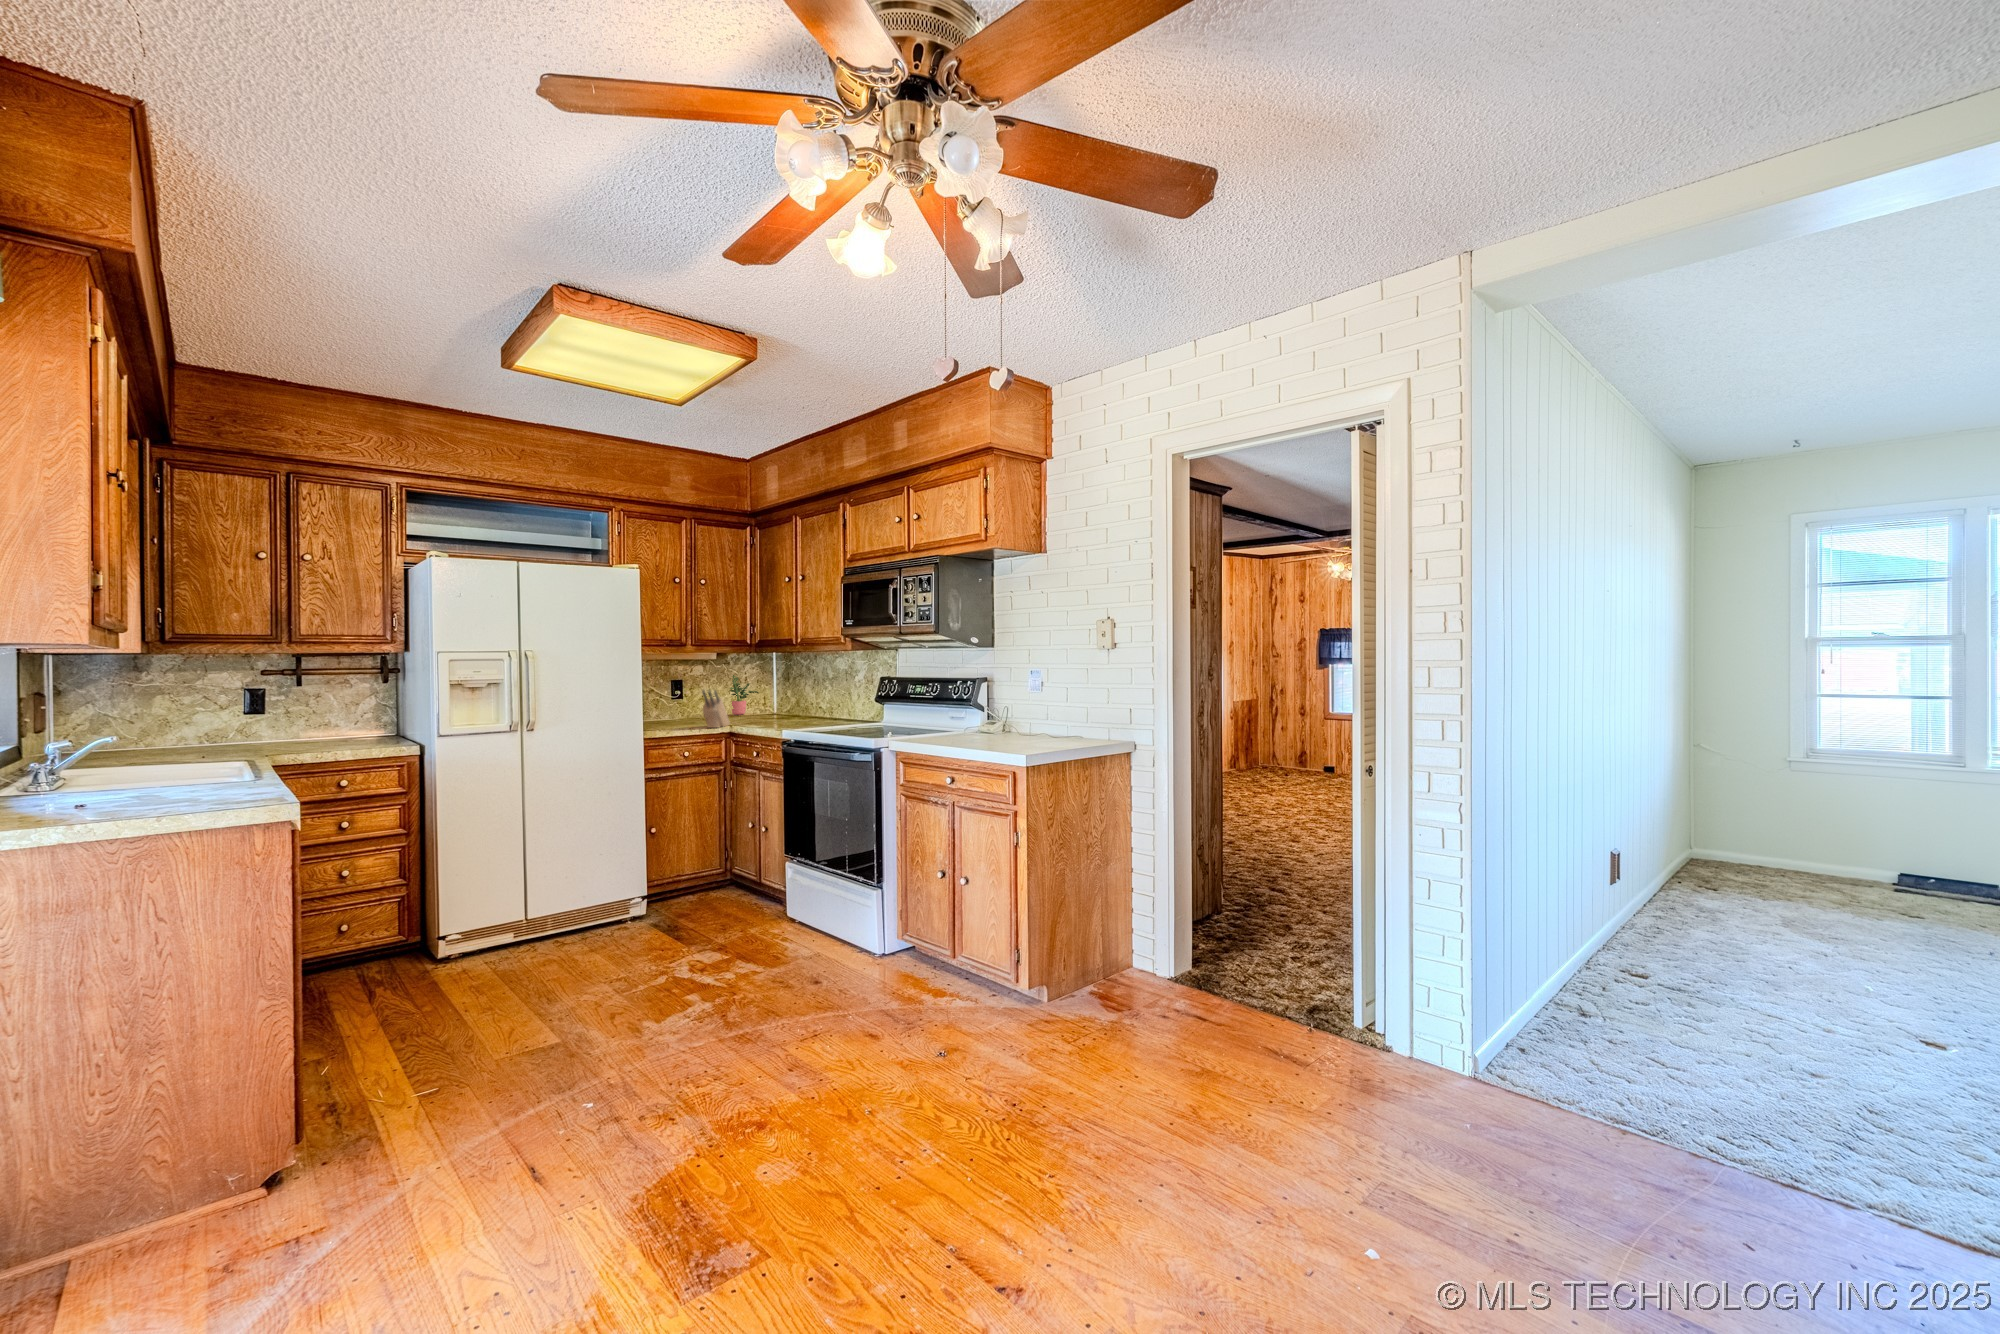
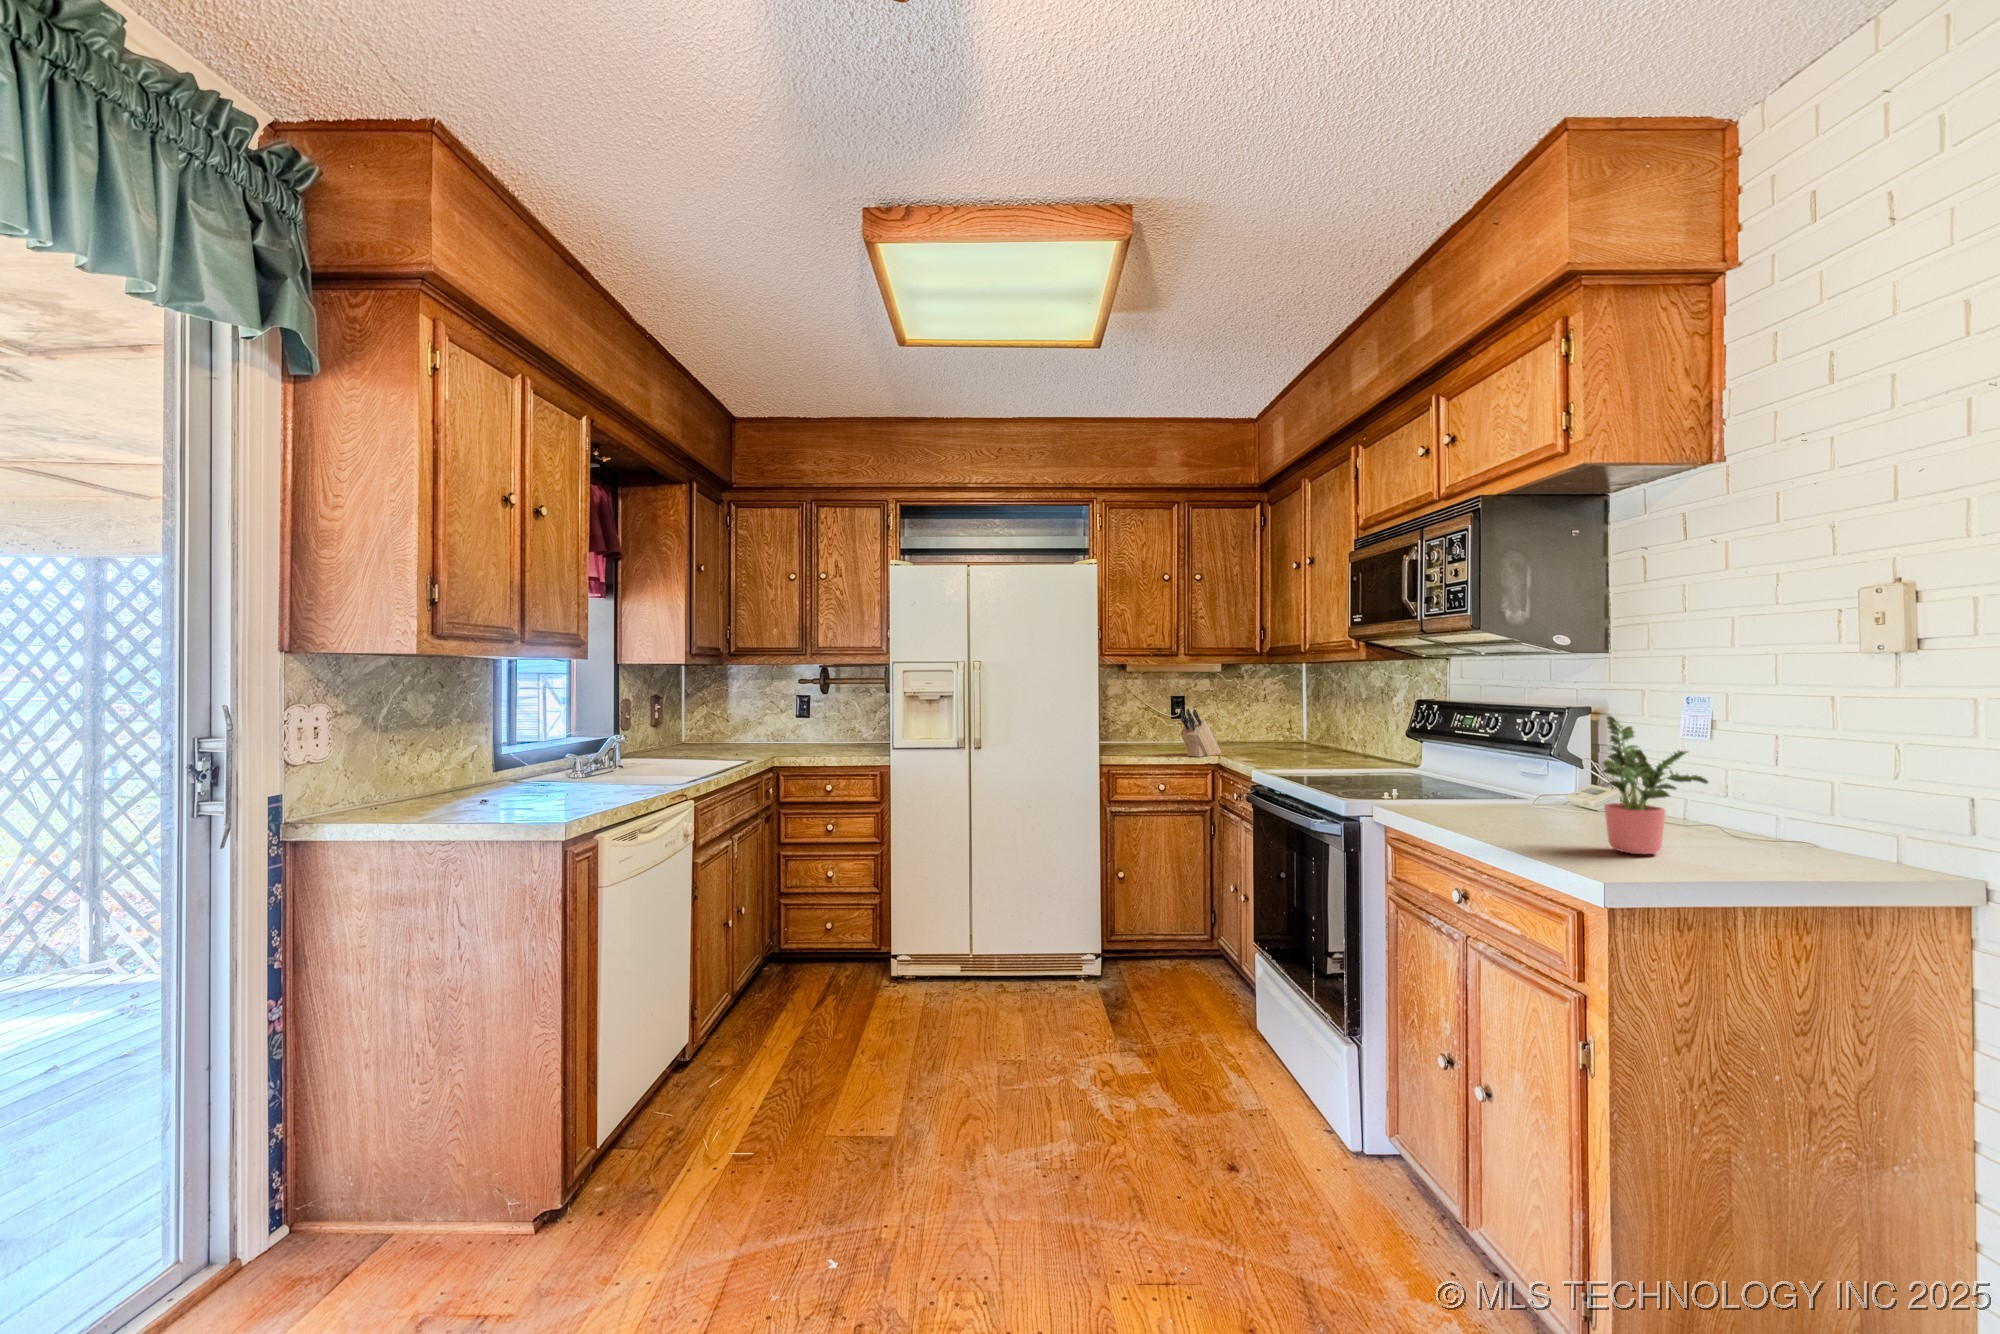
potted plant: present [730,675,758,715] -> present [1602,716,1708,854]

